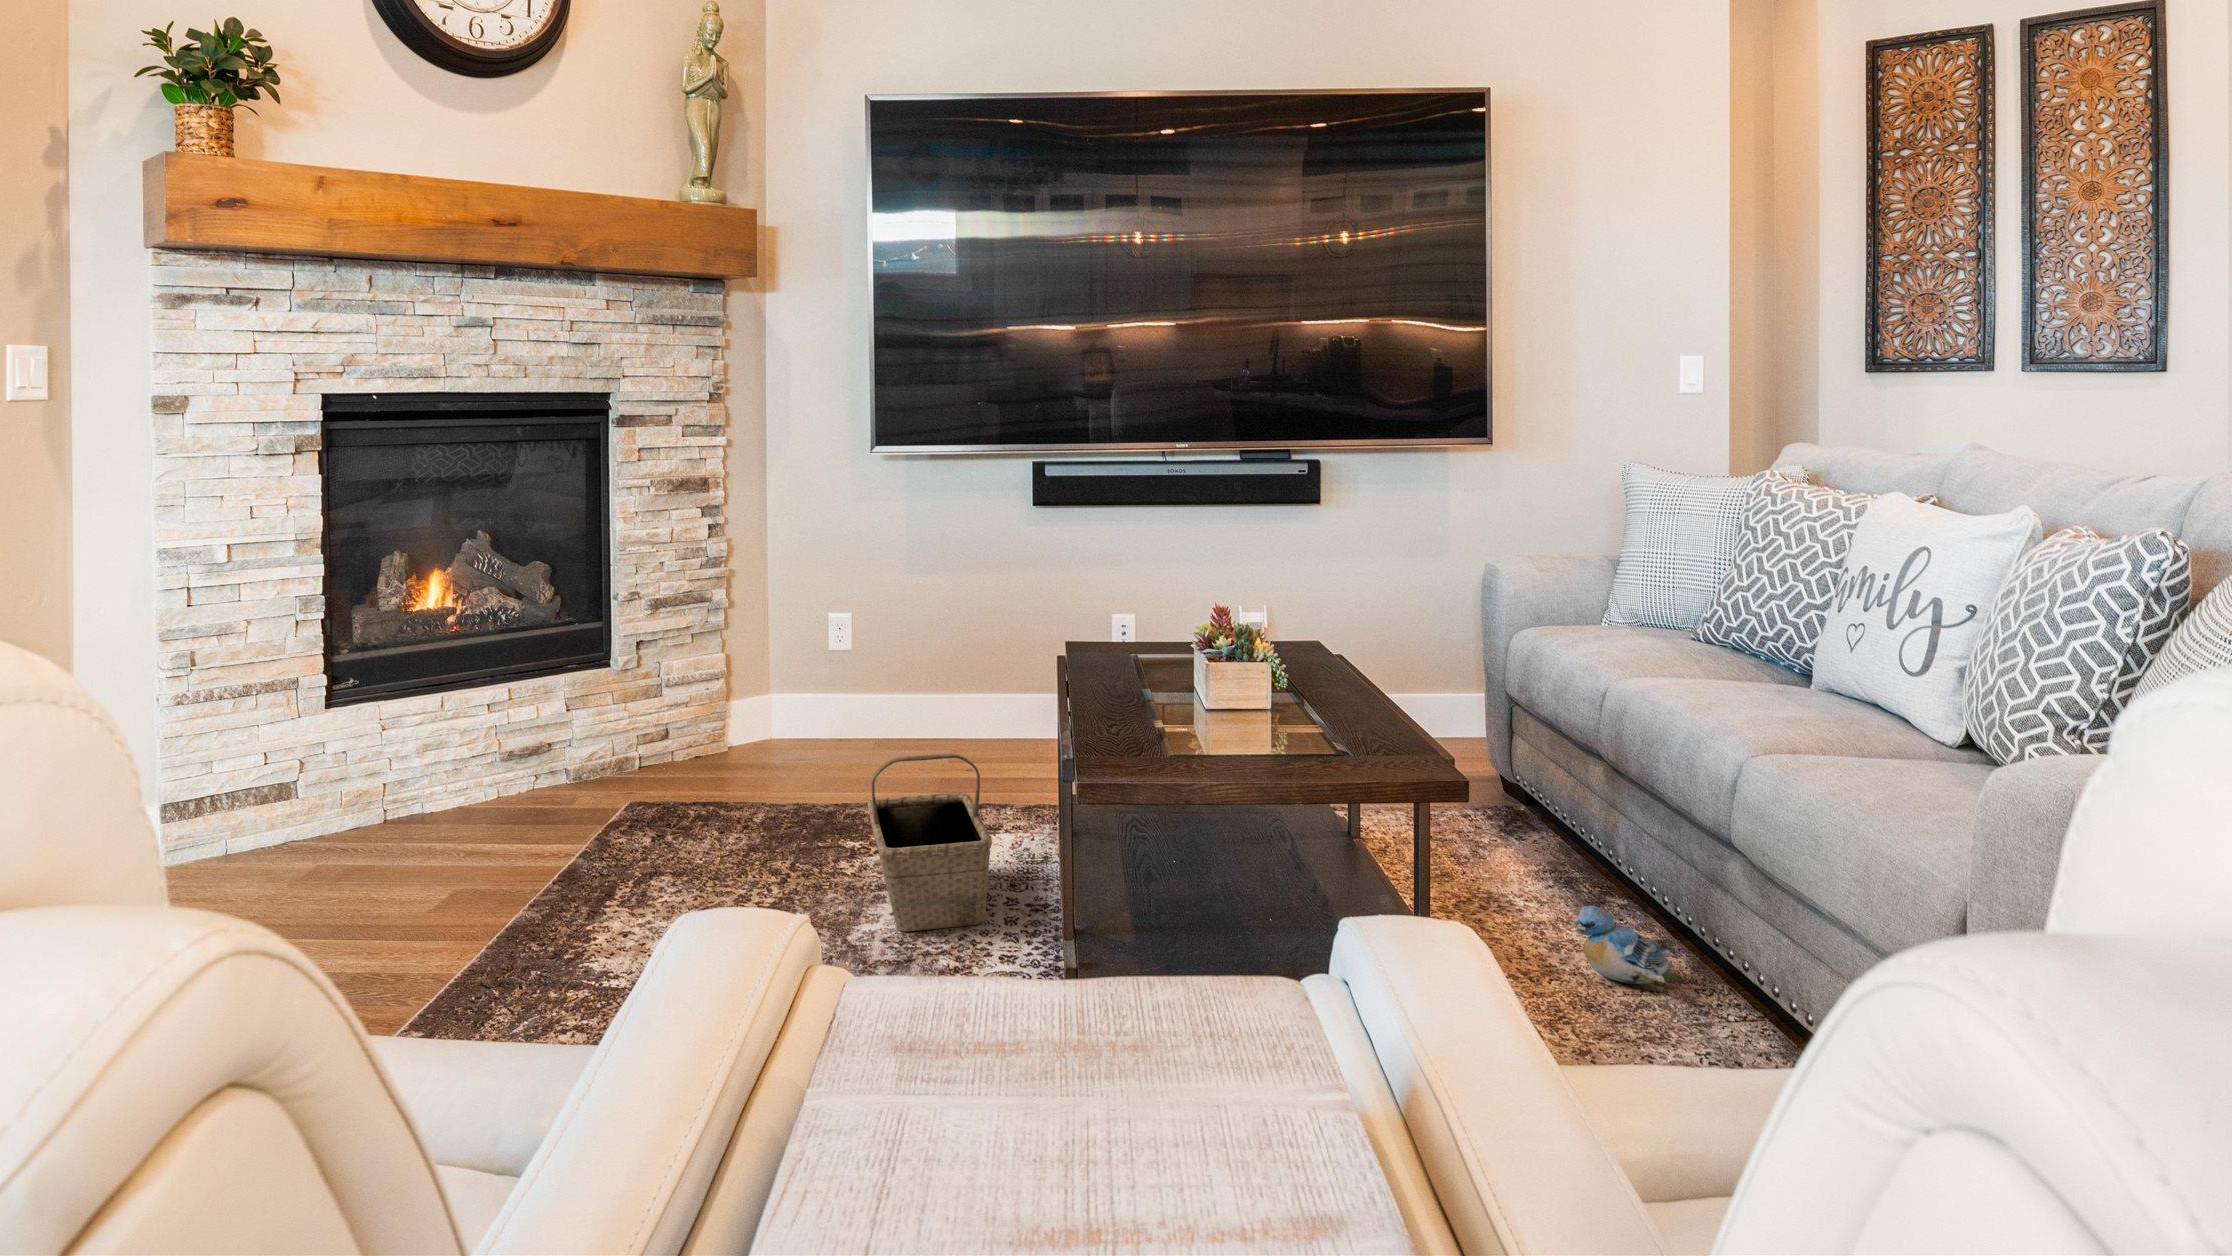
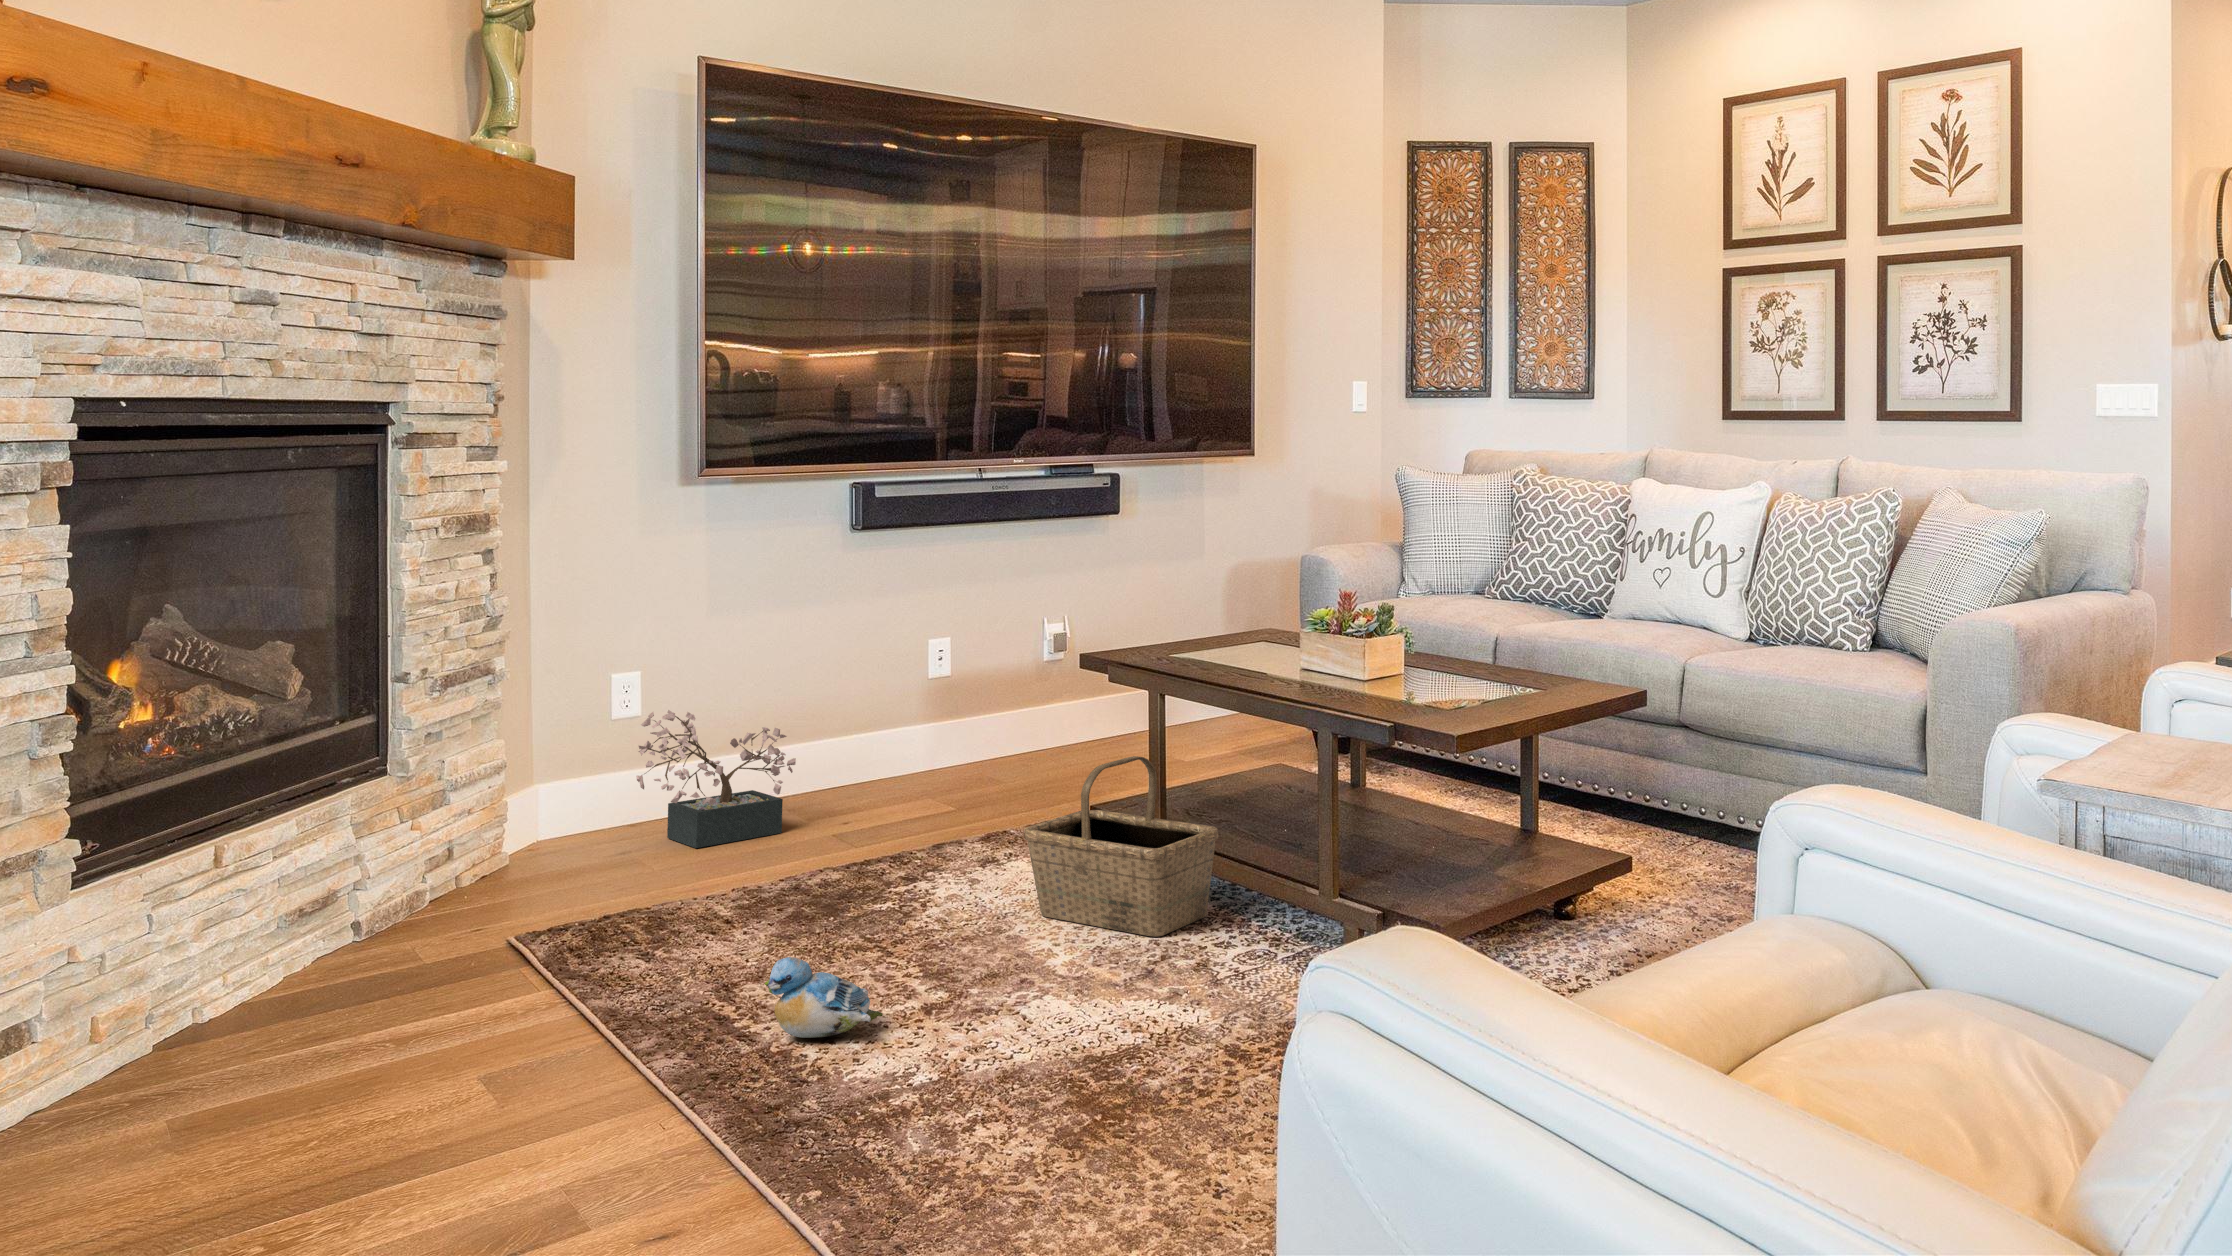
decorative plant: none [831,645,952,754] -> present [636,710,796,848]
plush toy: present [1574,906,1681,984] -> present [765,957,883,1038]

